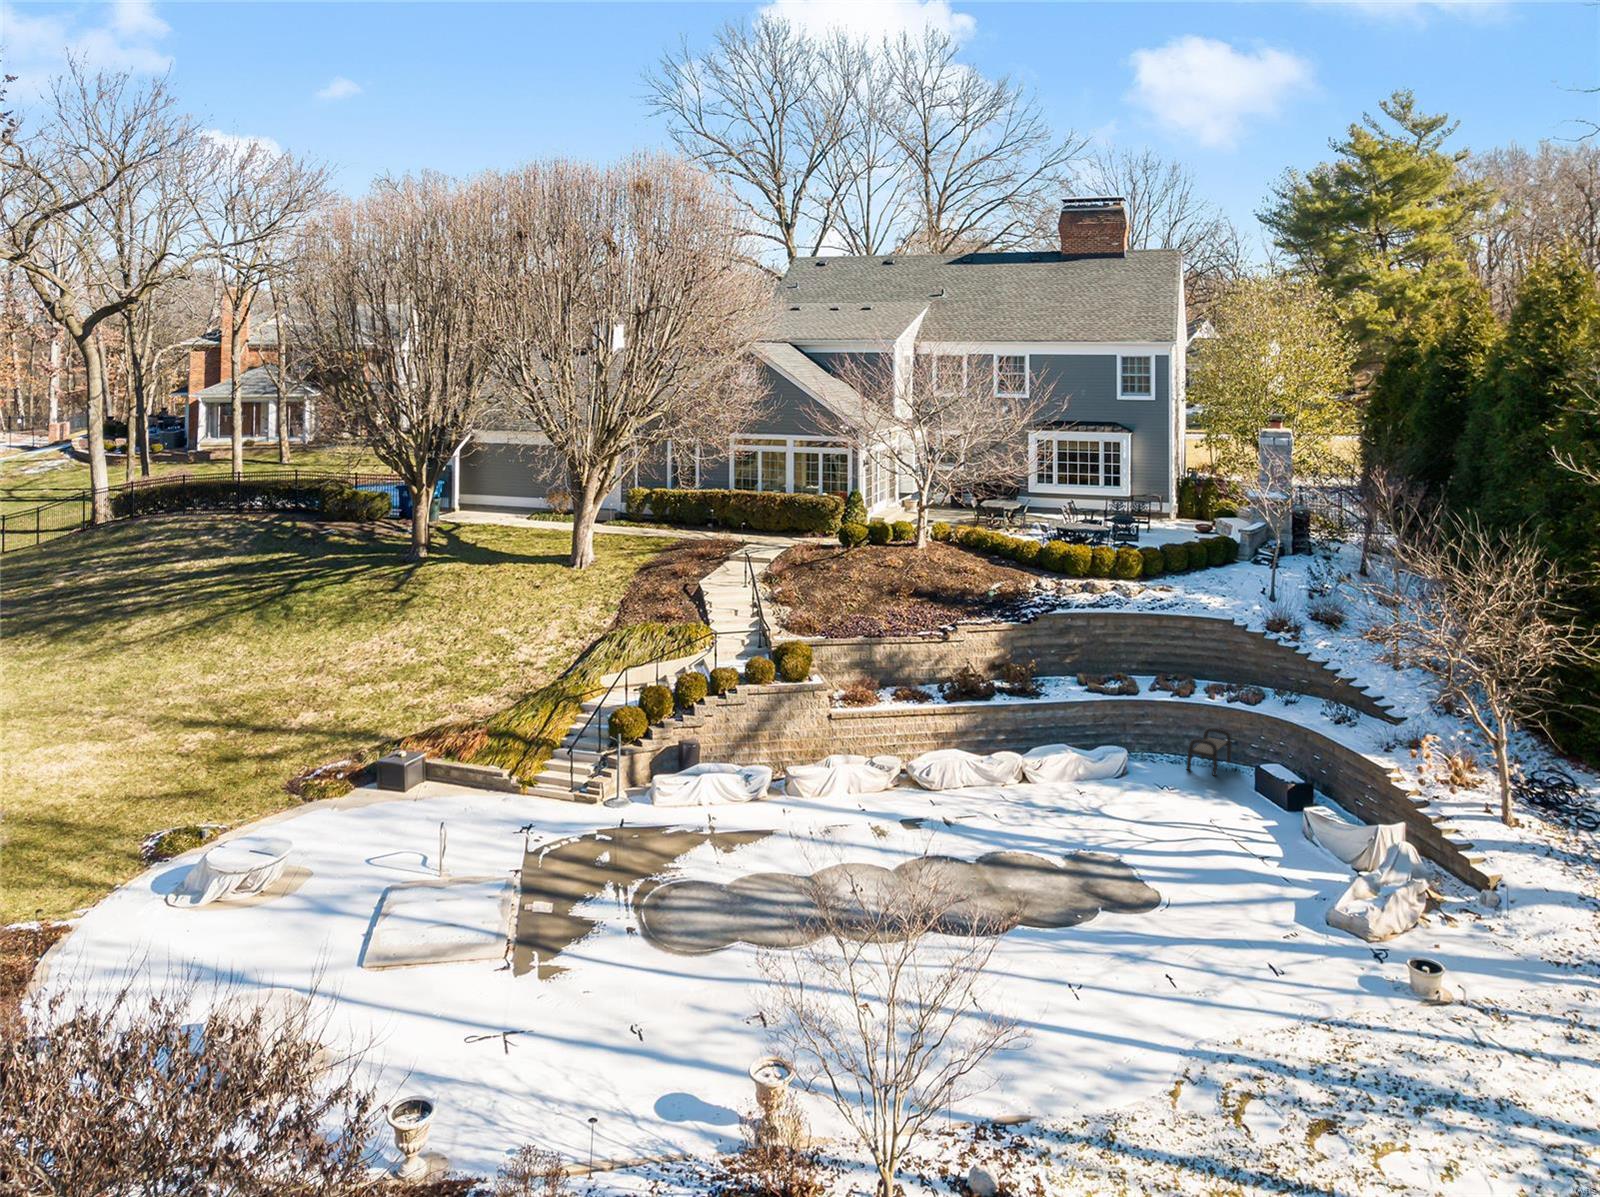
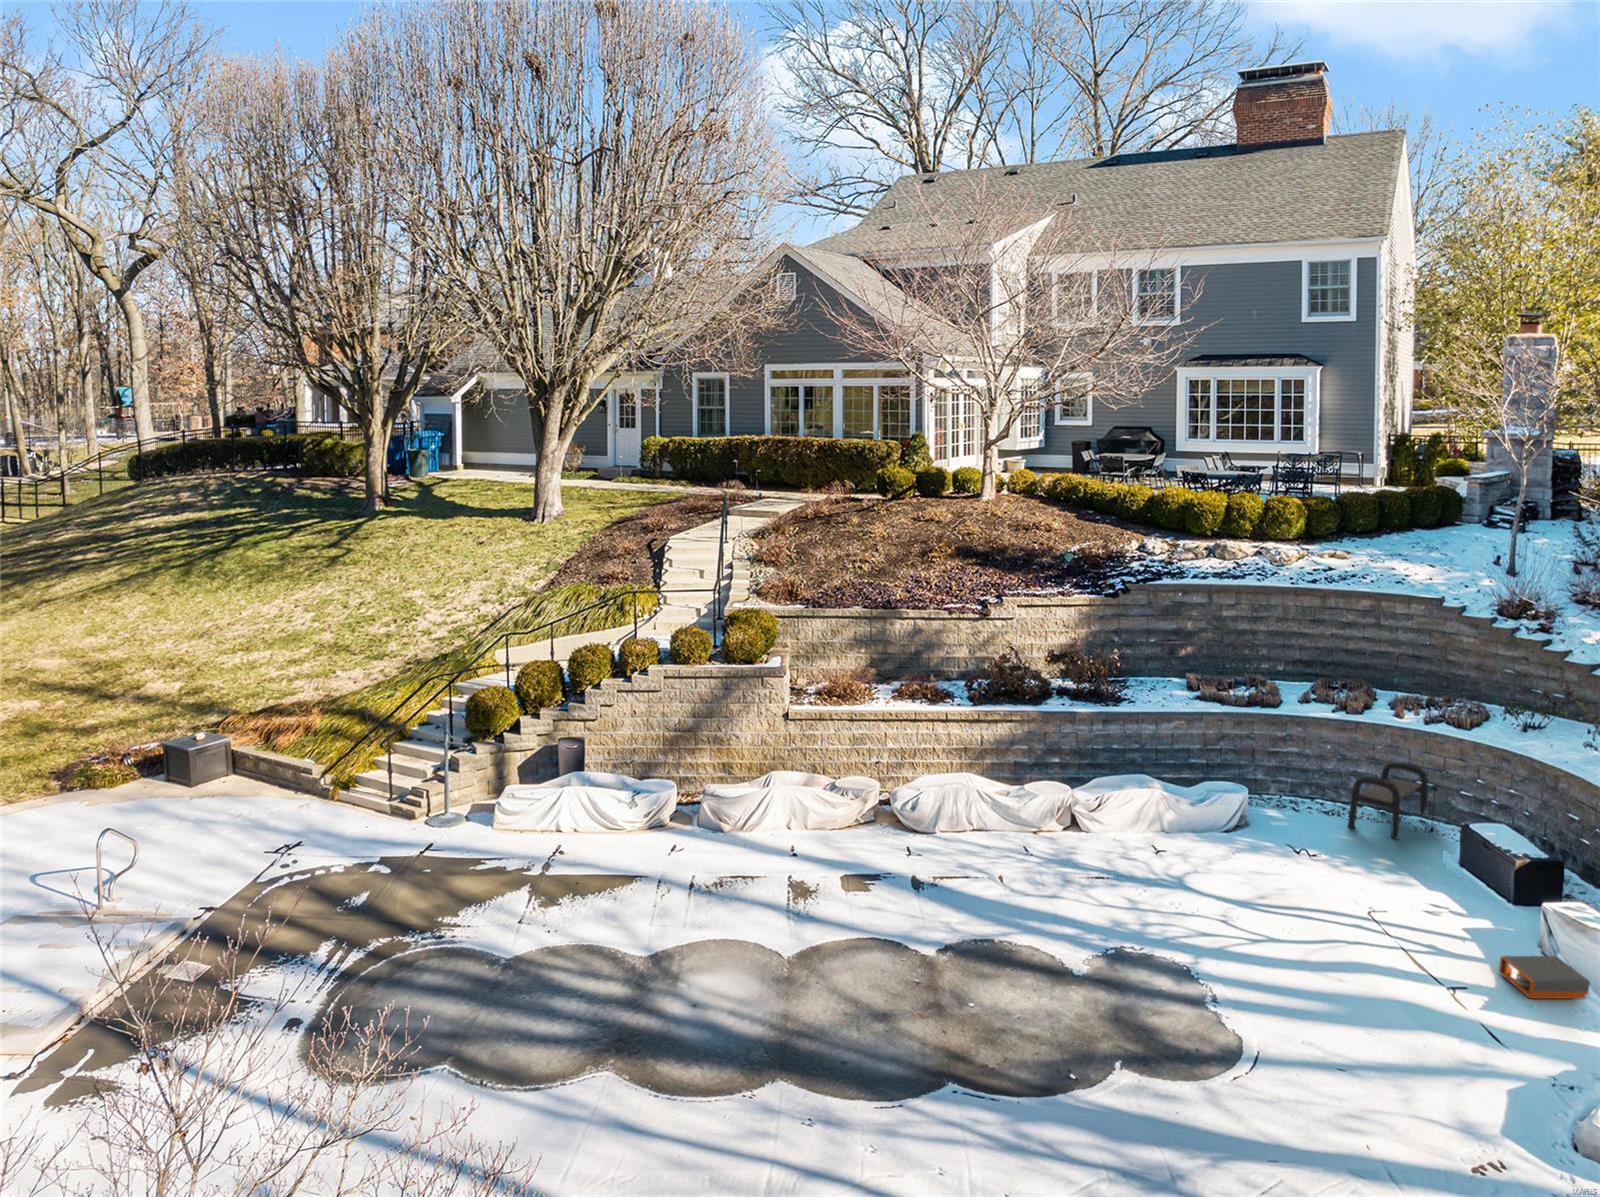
storage box: none [1283,840,1331,864] -> present [1499,956,1590,999]

